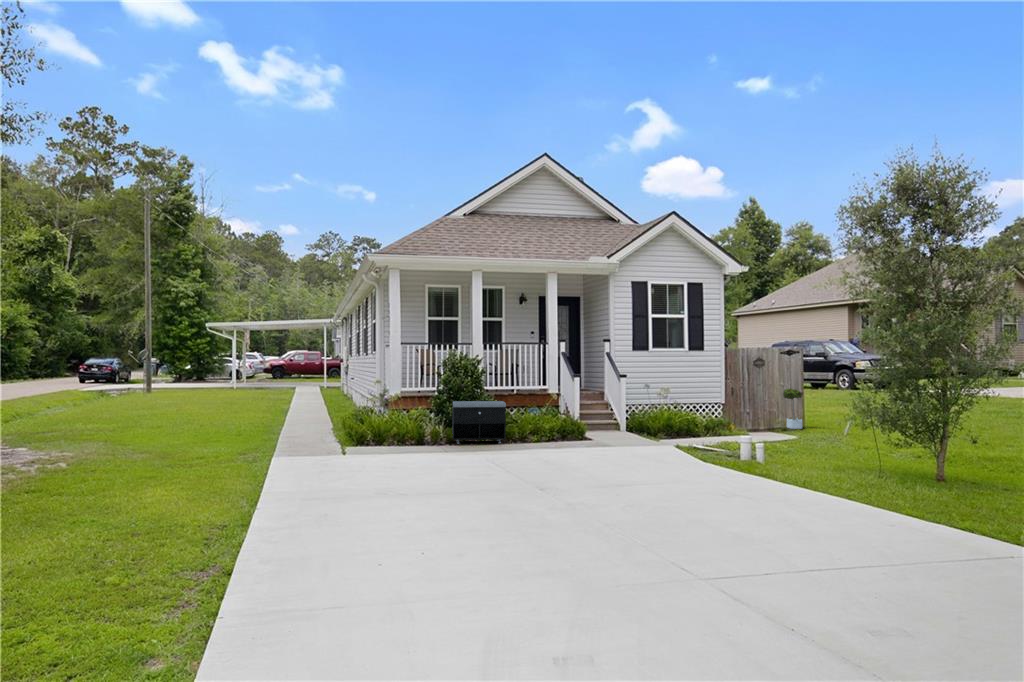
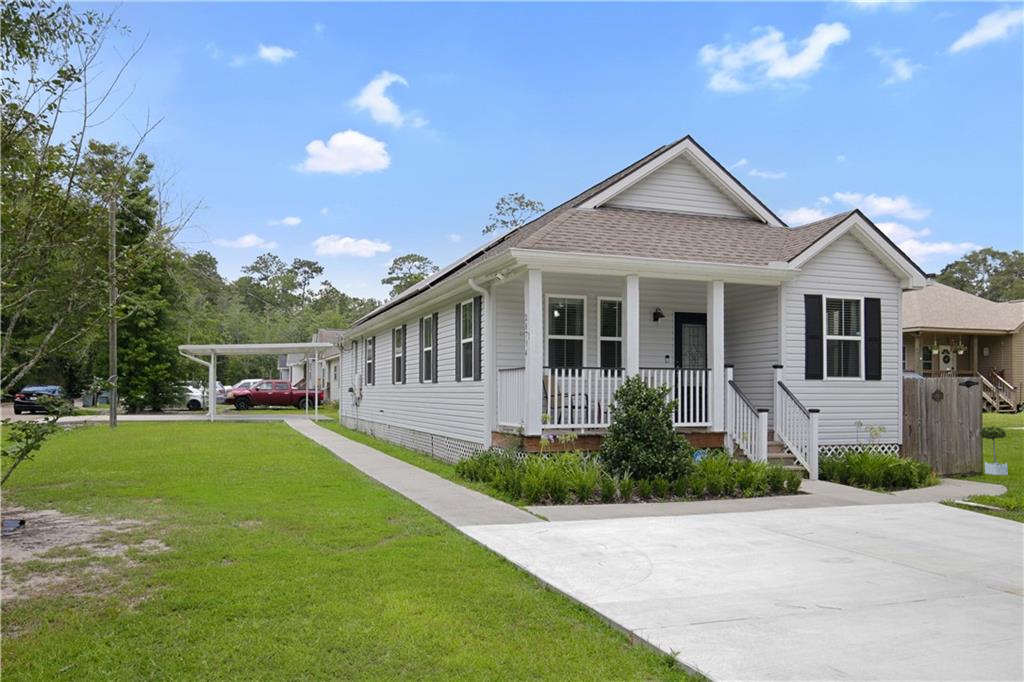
storage bench: present [452,401,506,444] -> none [639,443,720,501]

